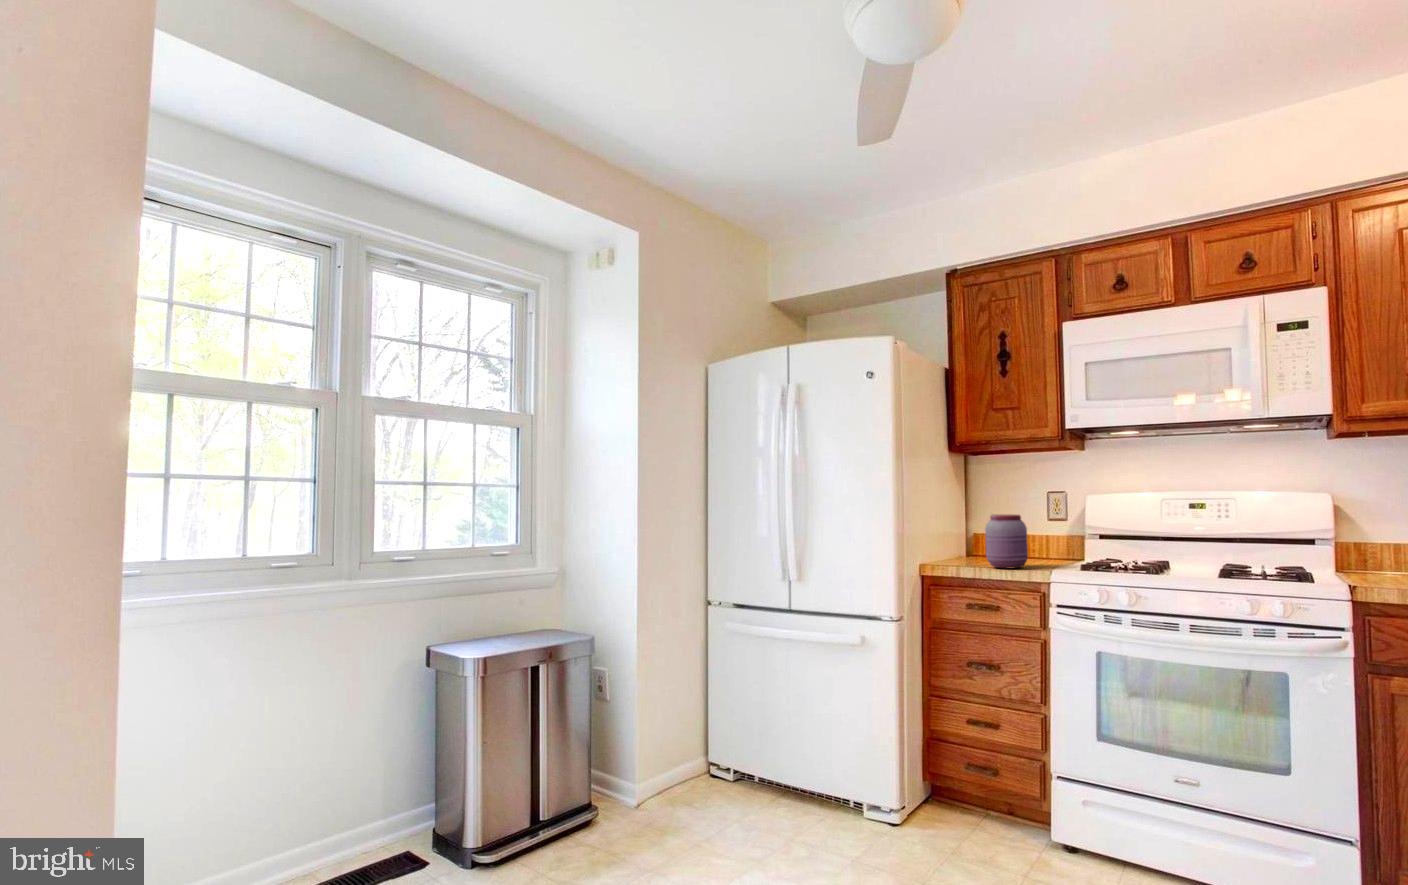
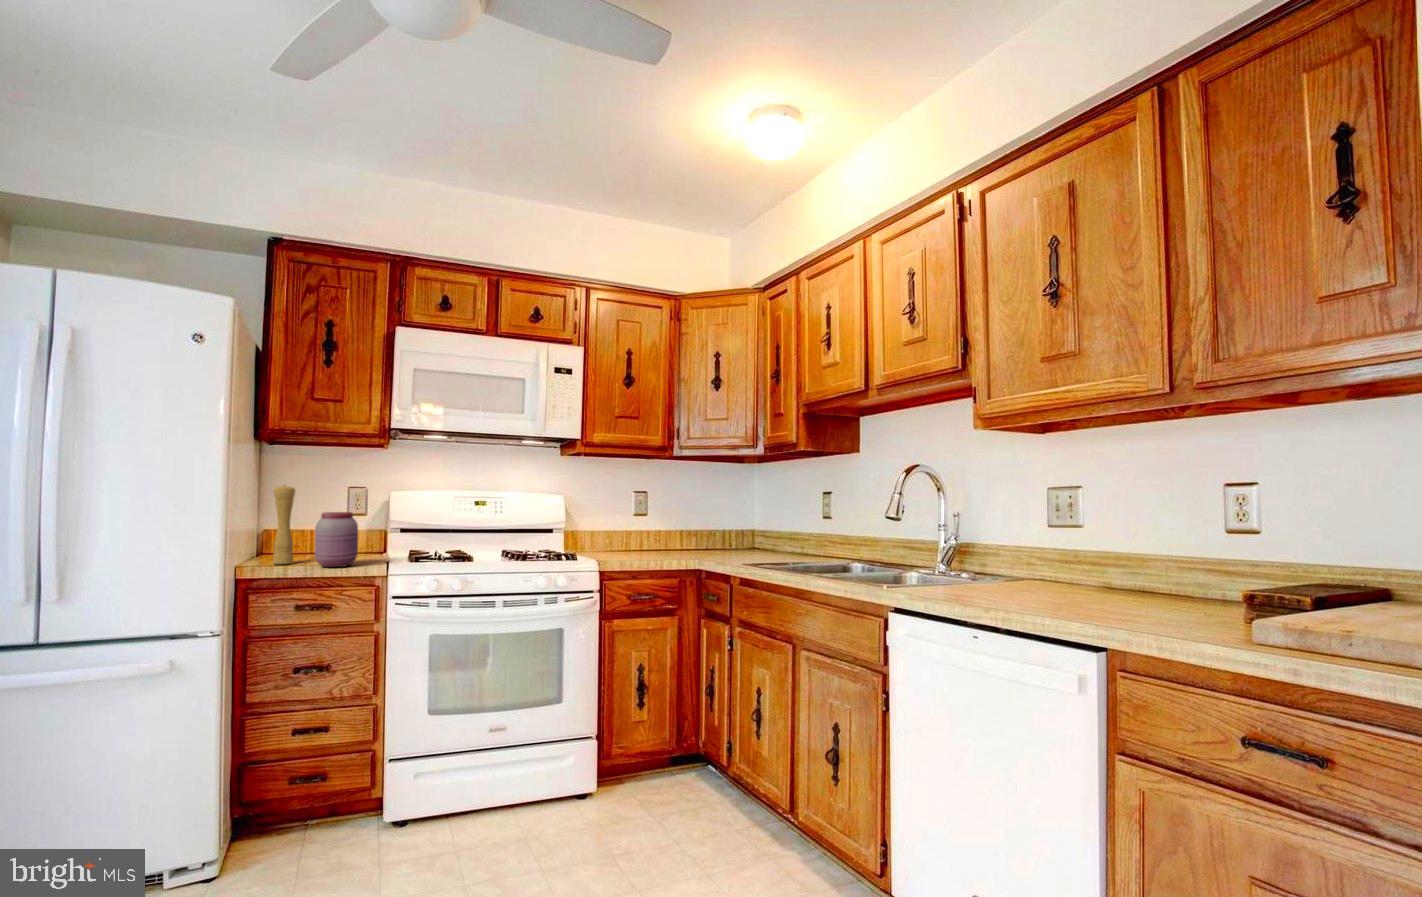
pepper mill: none [957,489,978,563] -> present [273,485,295,564]

